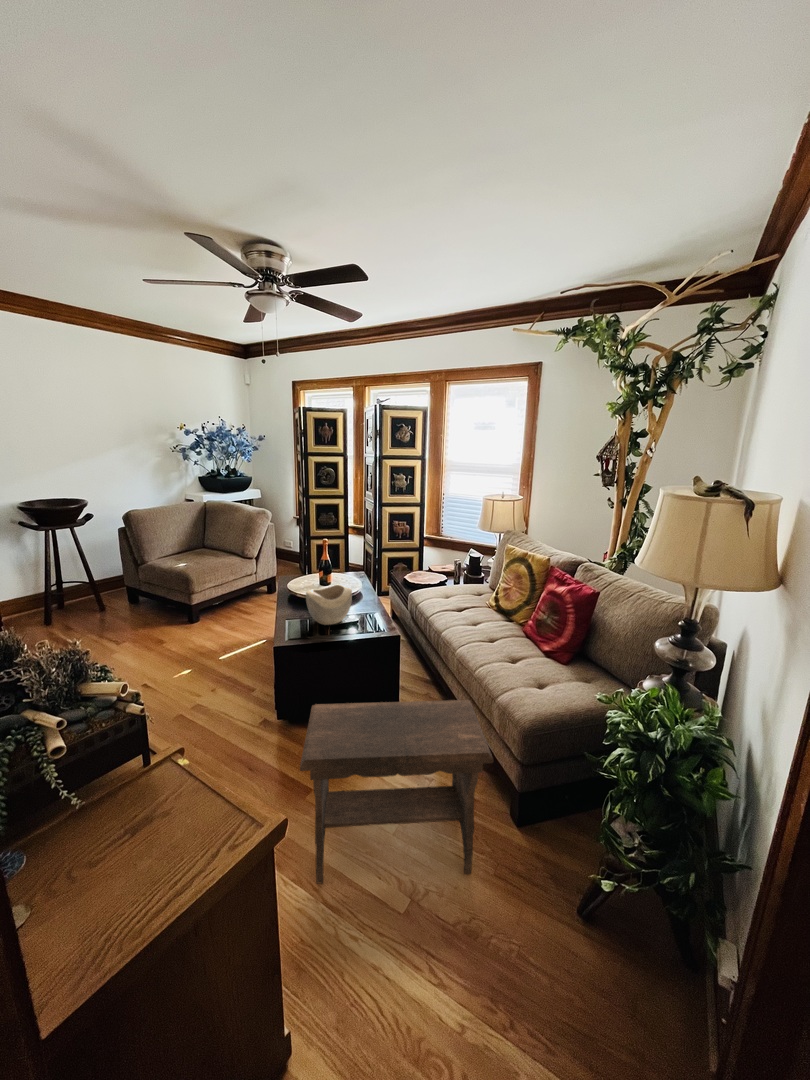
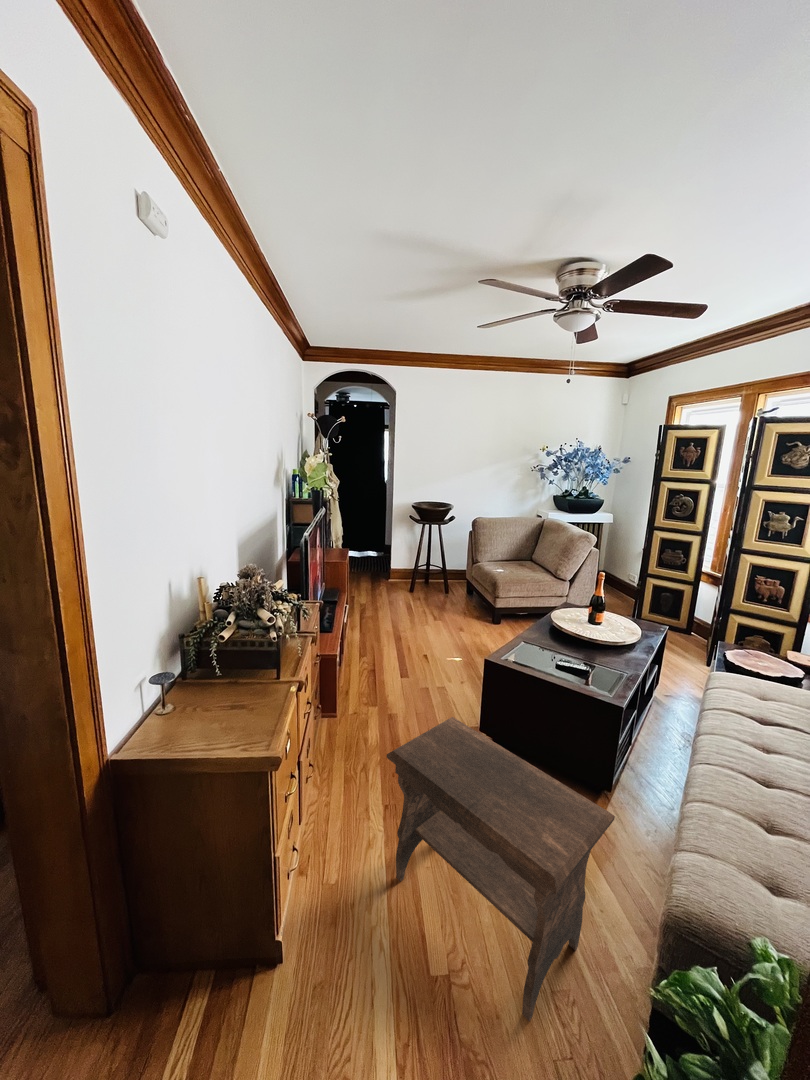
decorative bowl: present [306,584,352,625] -> none [540,618,594,662]

